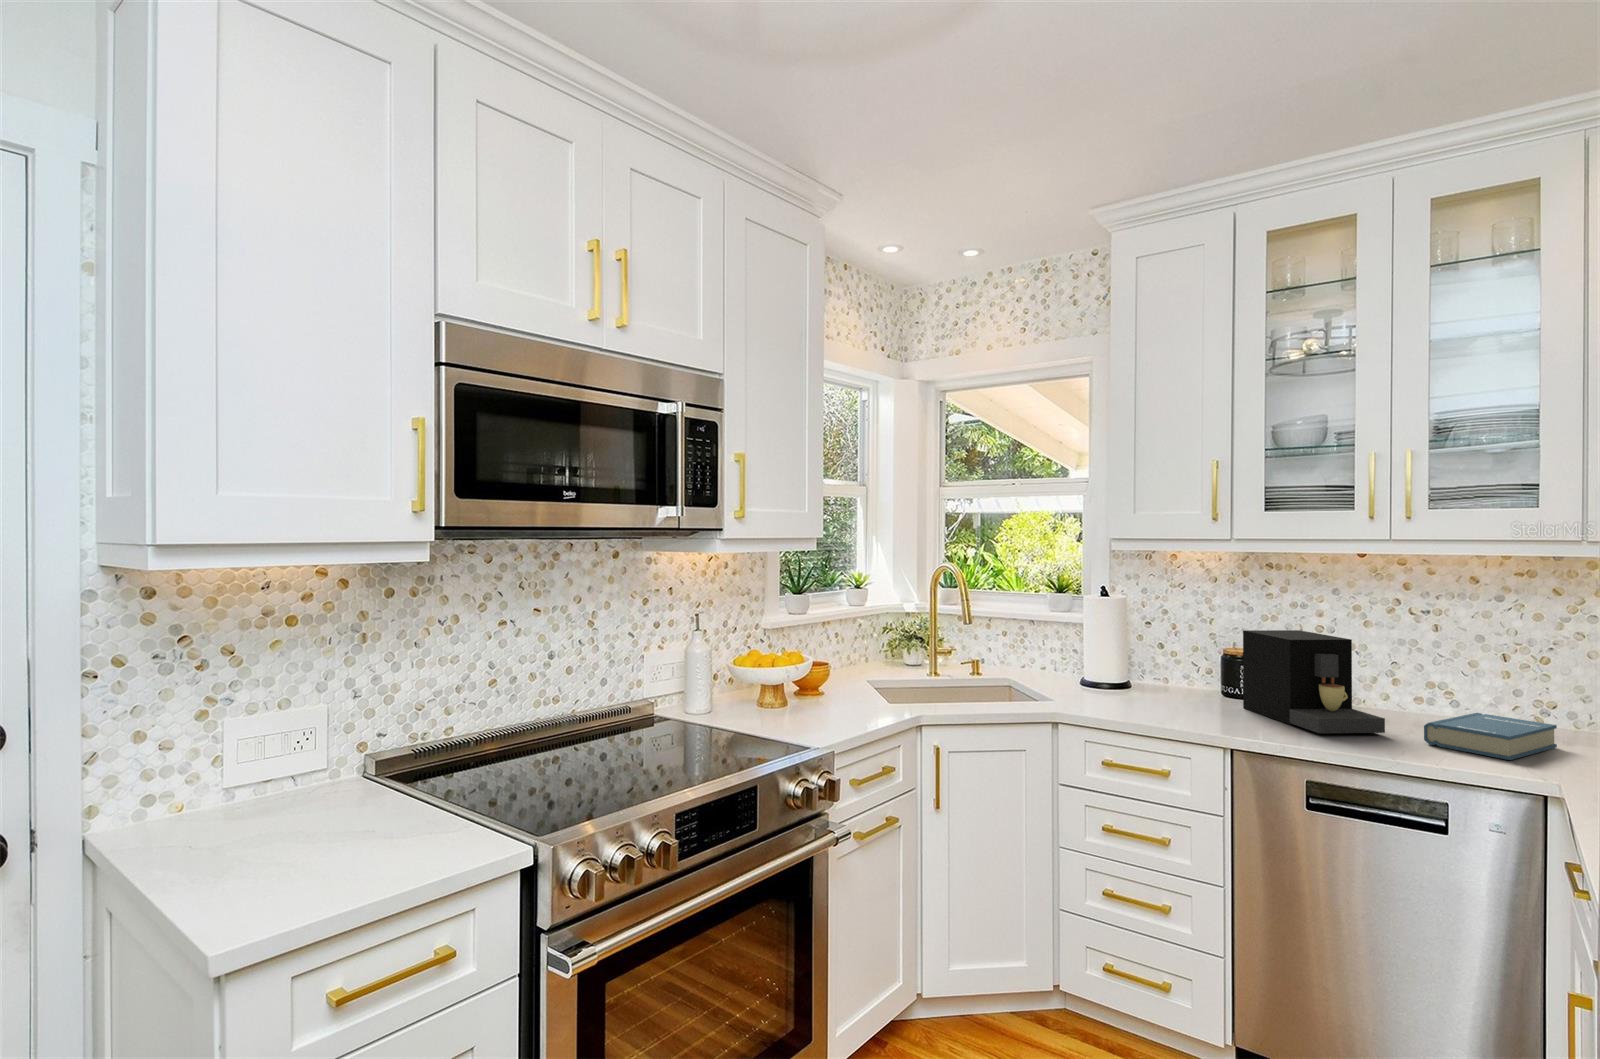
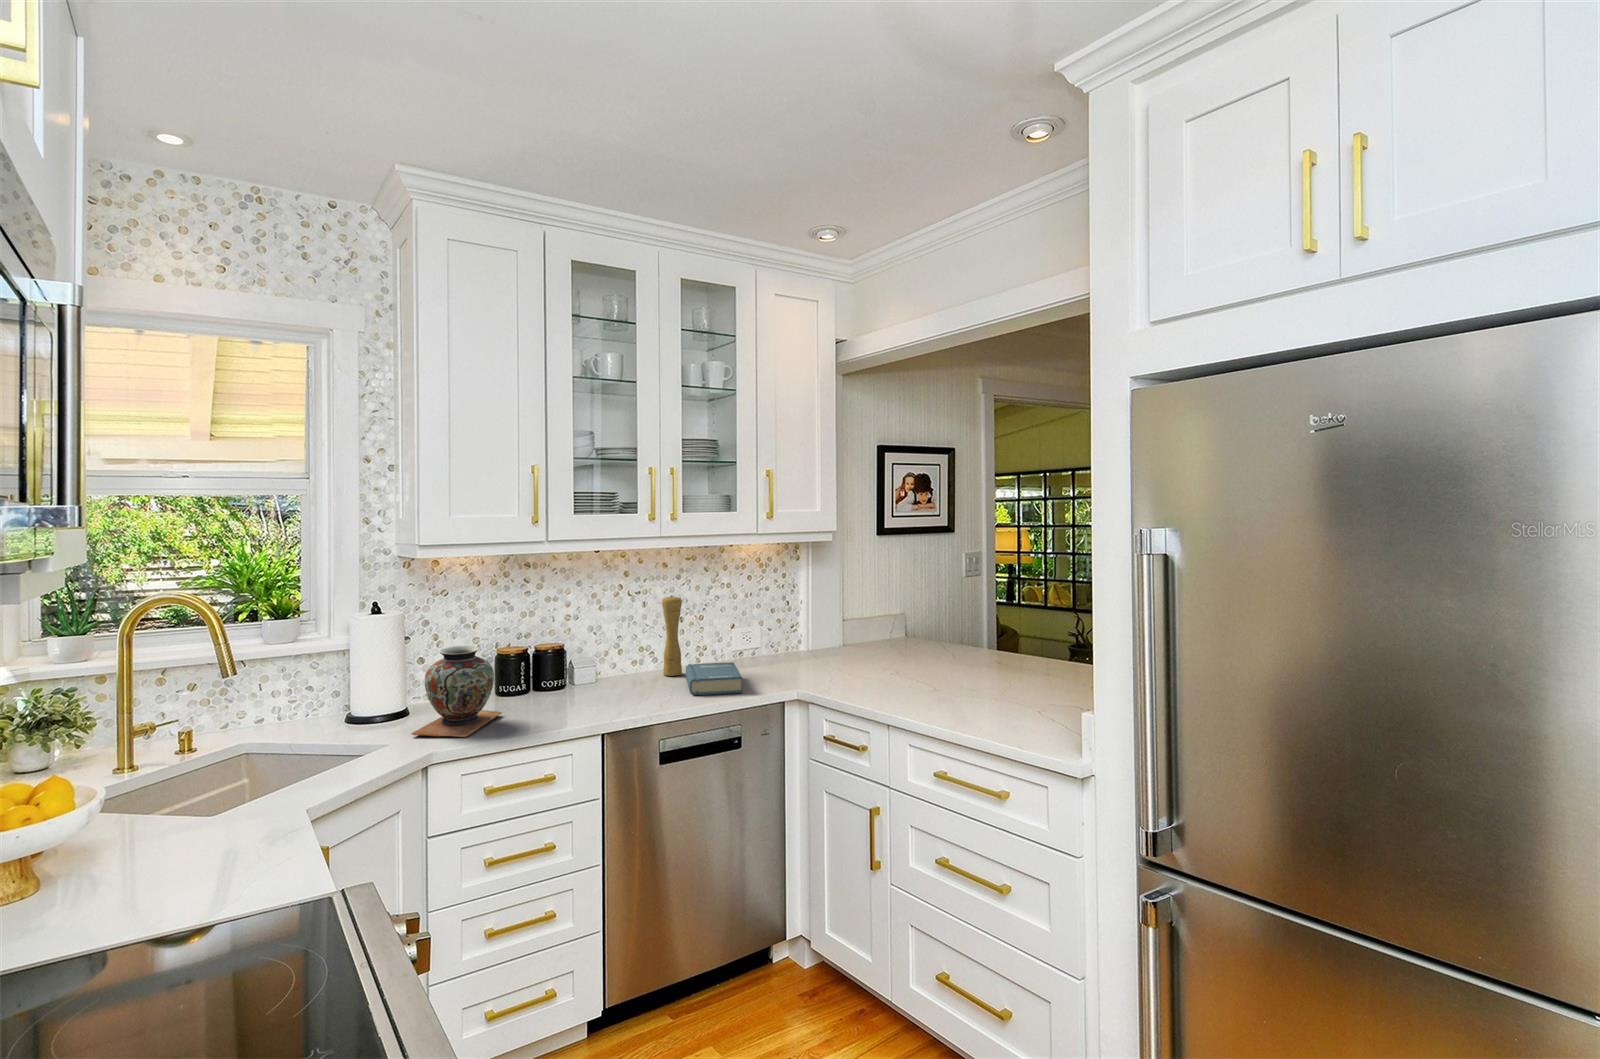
pepper mill: none [1450,617,1485,727] -> present [662,596,682,676]
decorative vase: none [1090,630,1186,709] -> present [411,646,502,737]
coffee maker: present [1243,630,1385,733] -> none [540,623,662,708]

